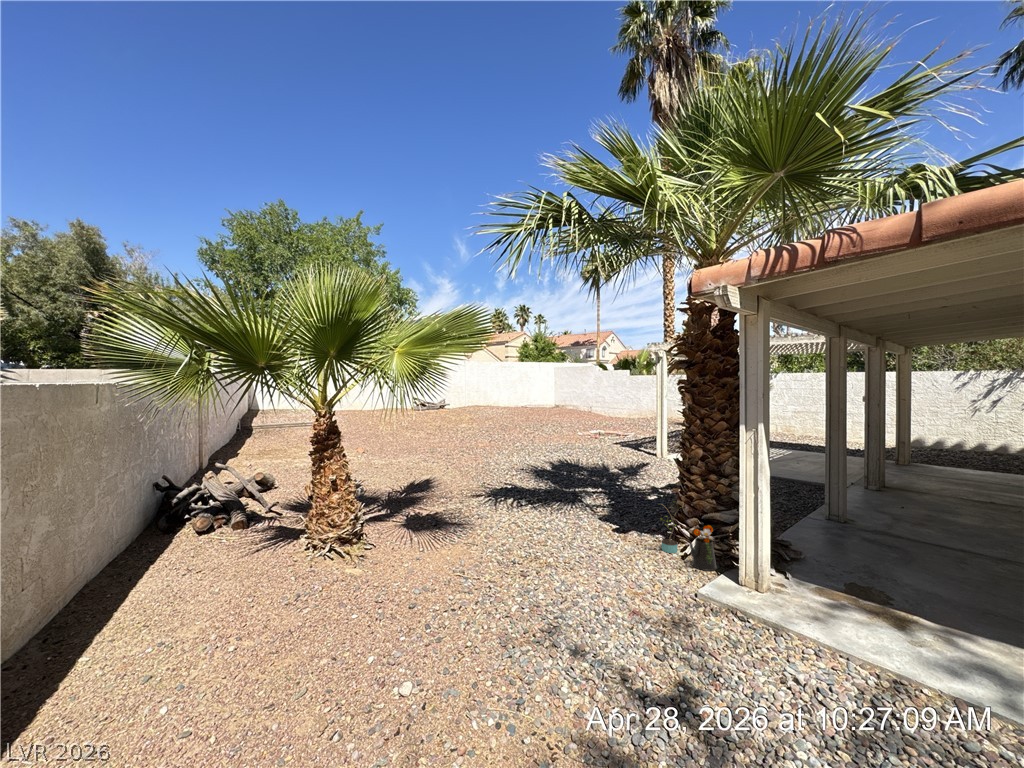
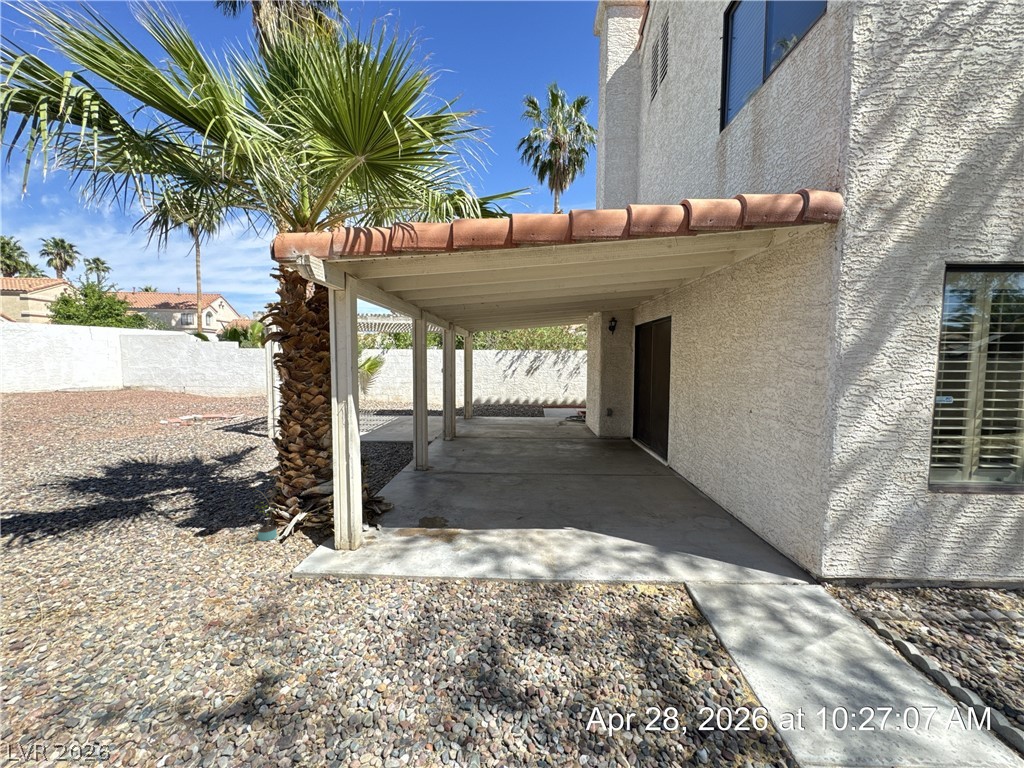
watering can: present [690,525,717,571] -> none [286,500,316,548]

